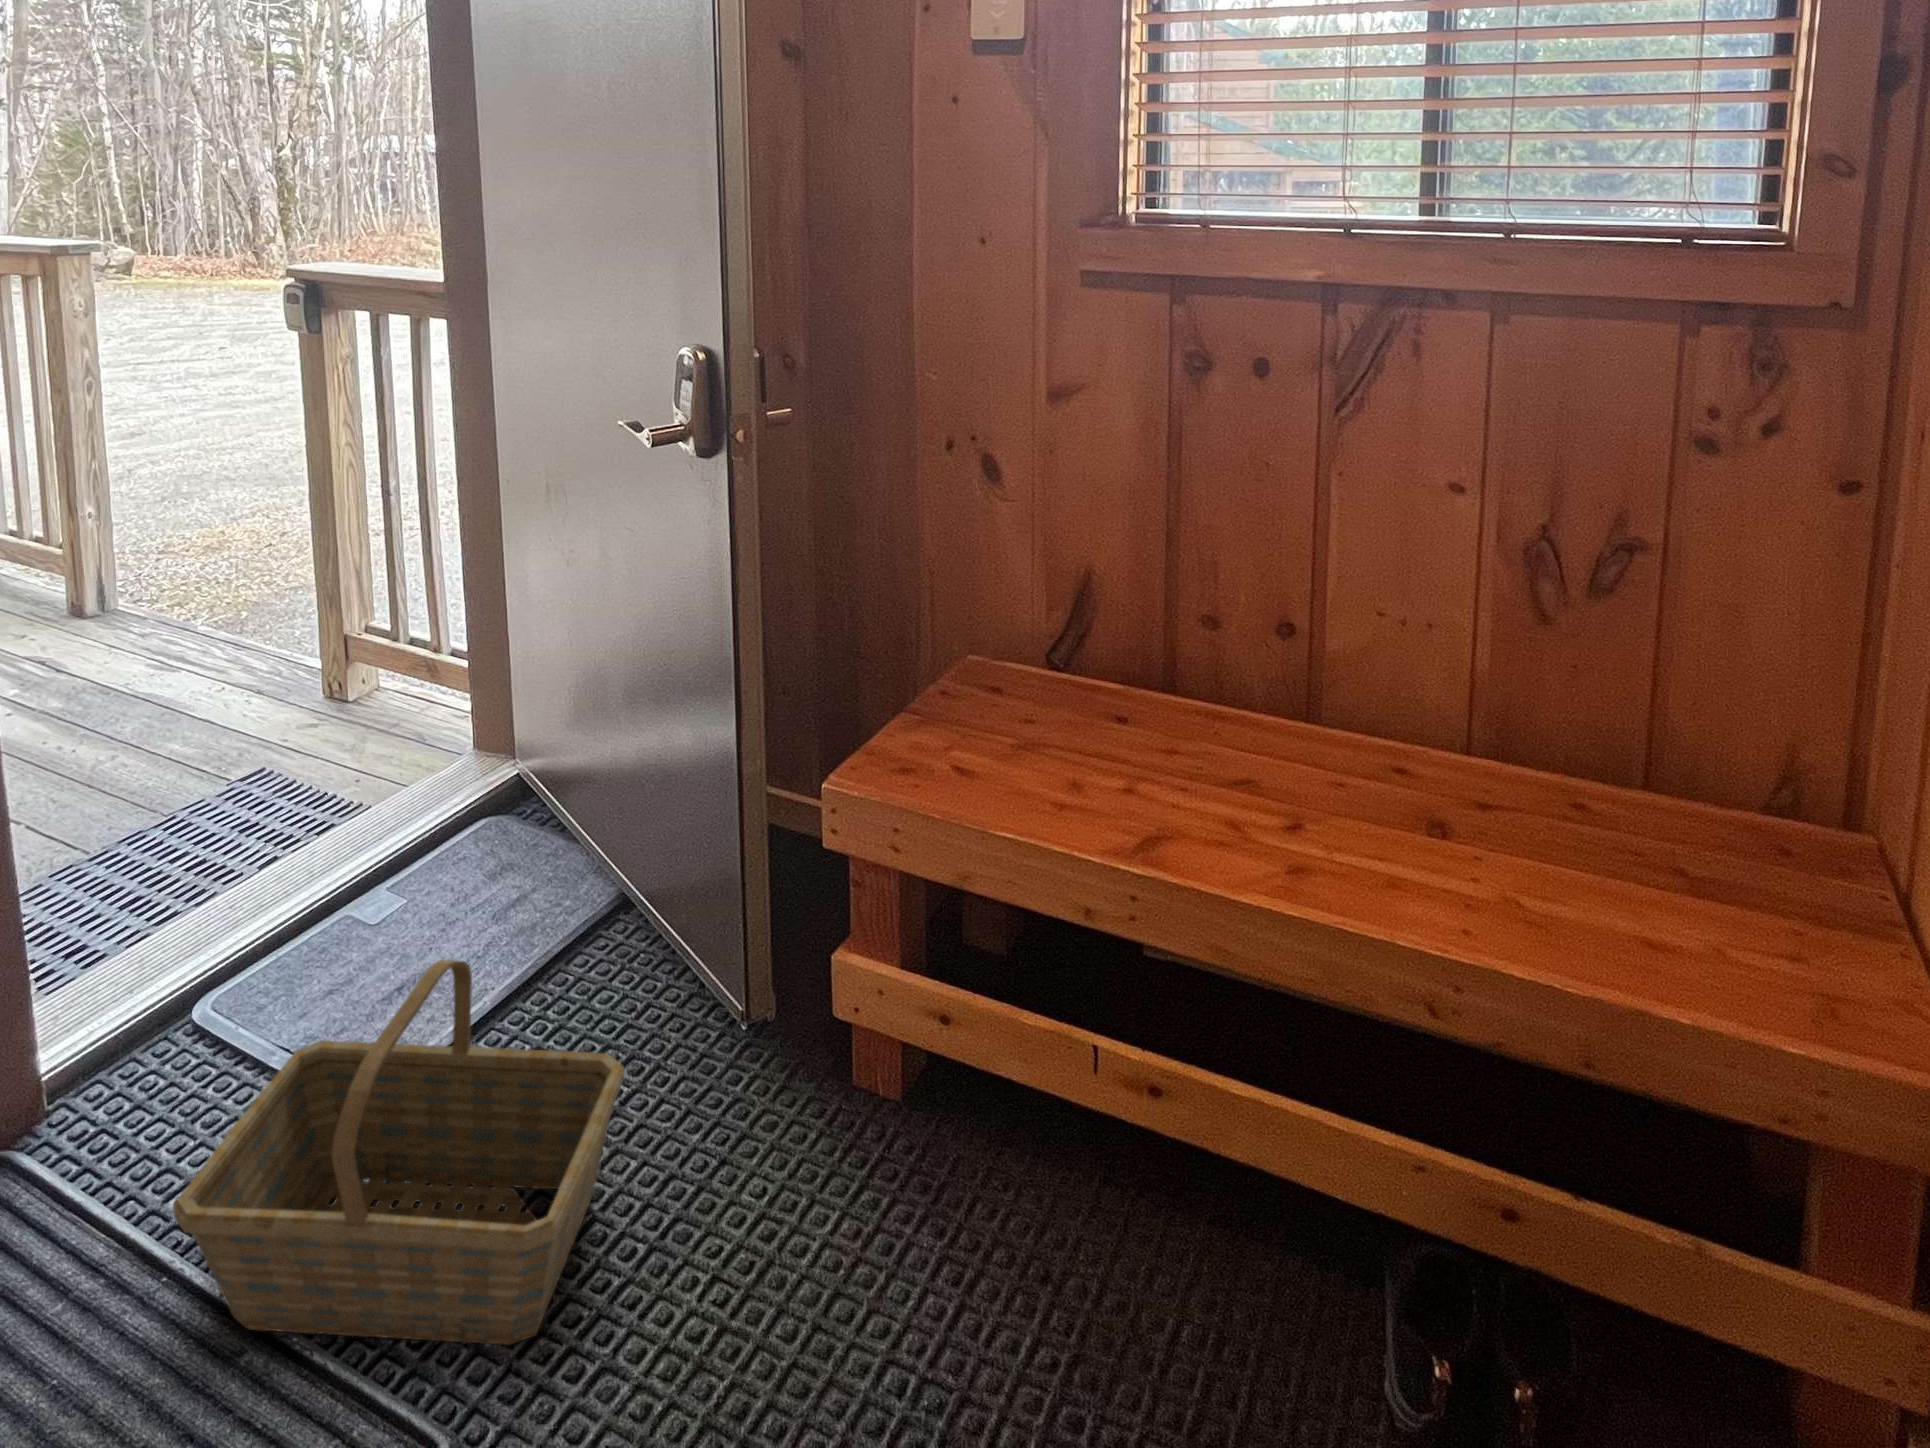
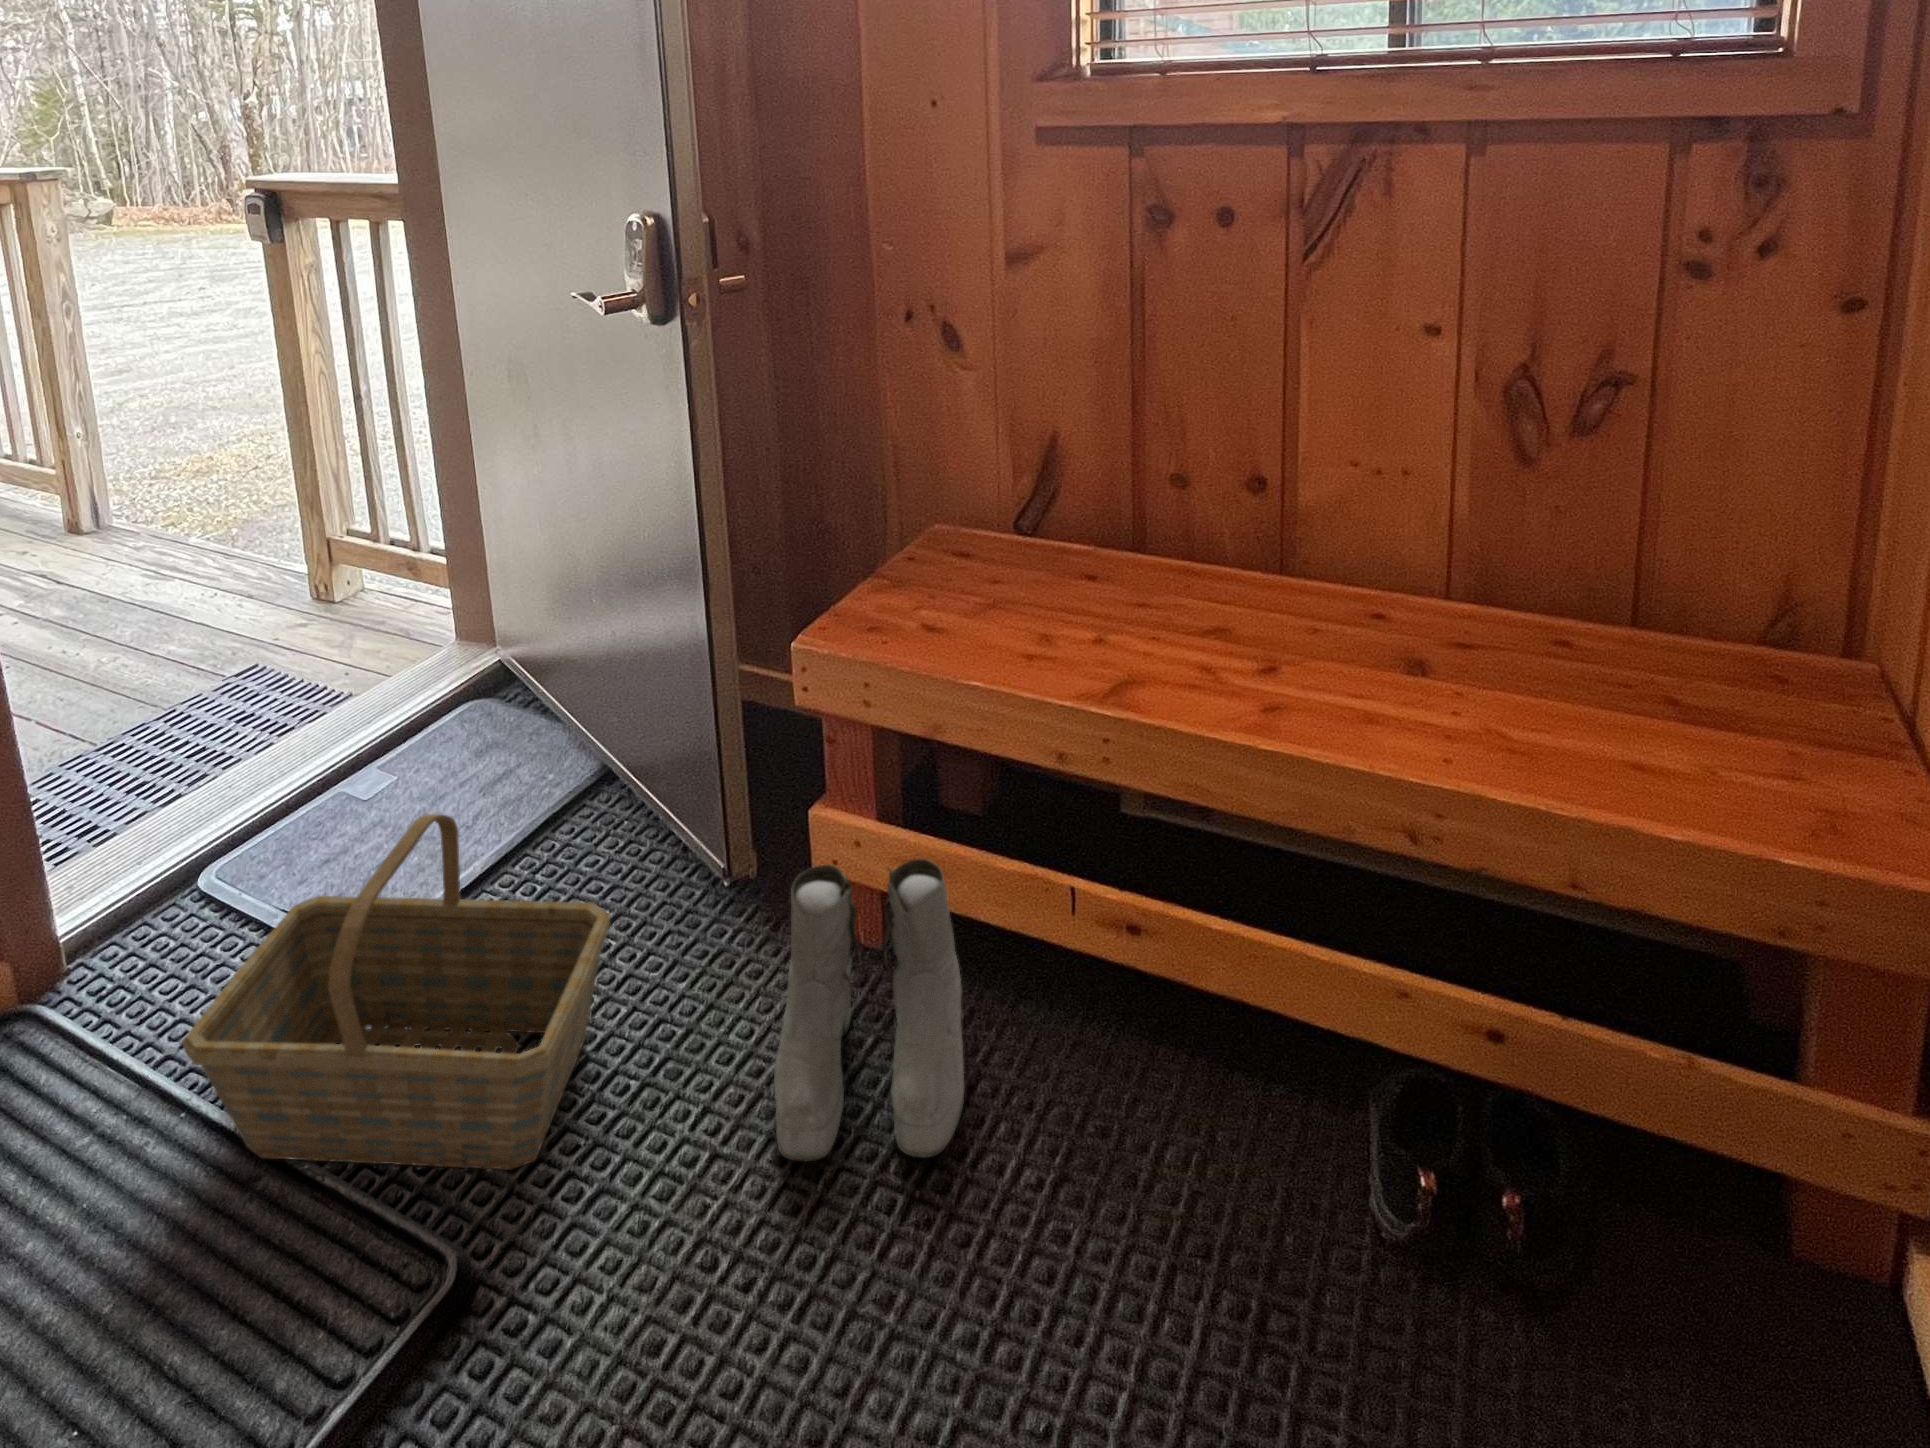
boots: none [786,1015,978,1339] -> present [774,859,964,1161]

